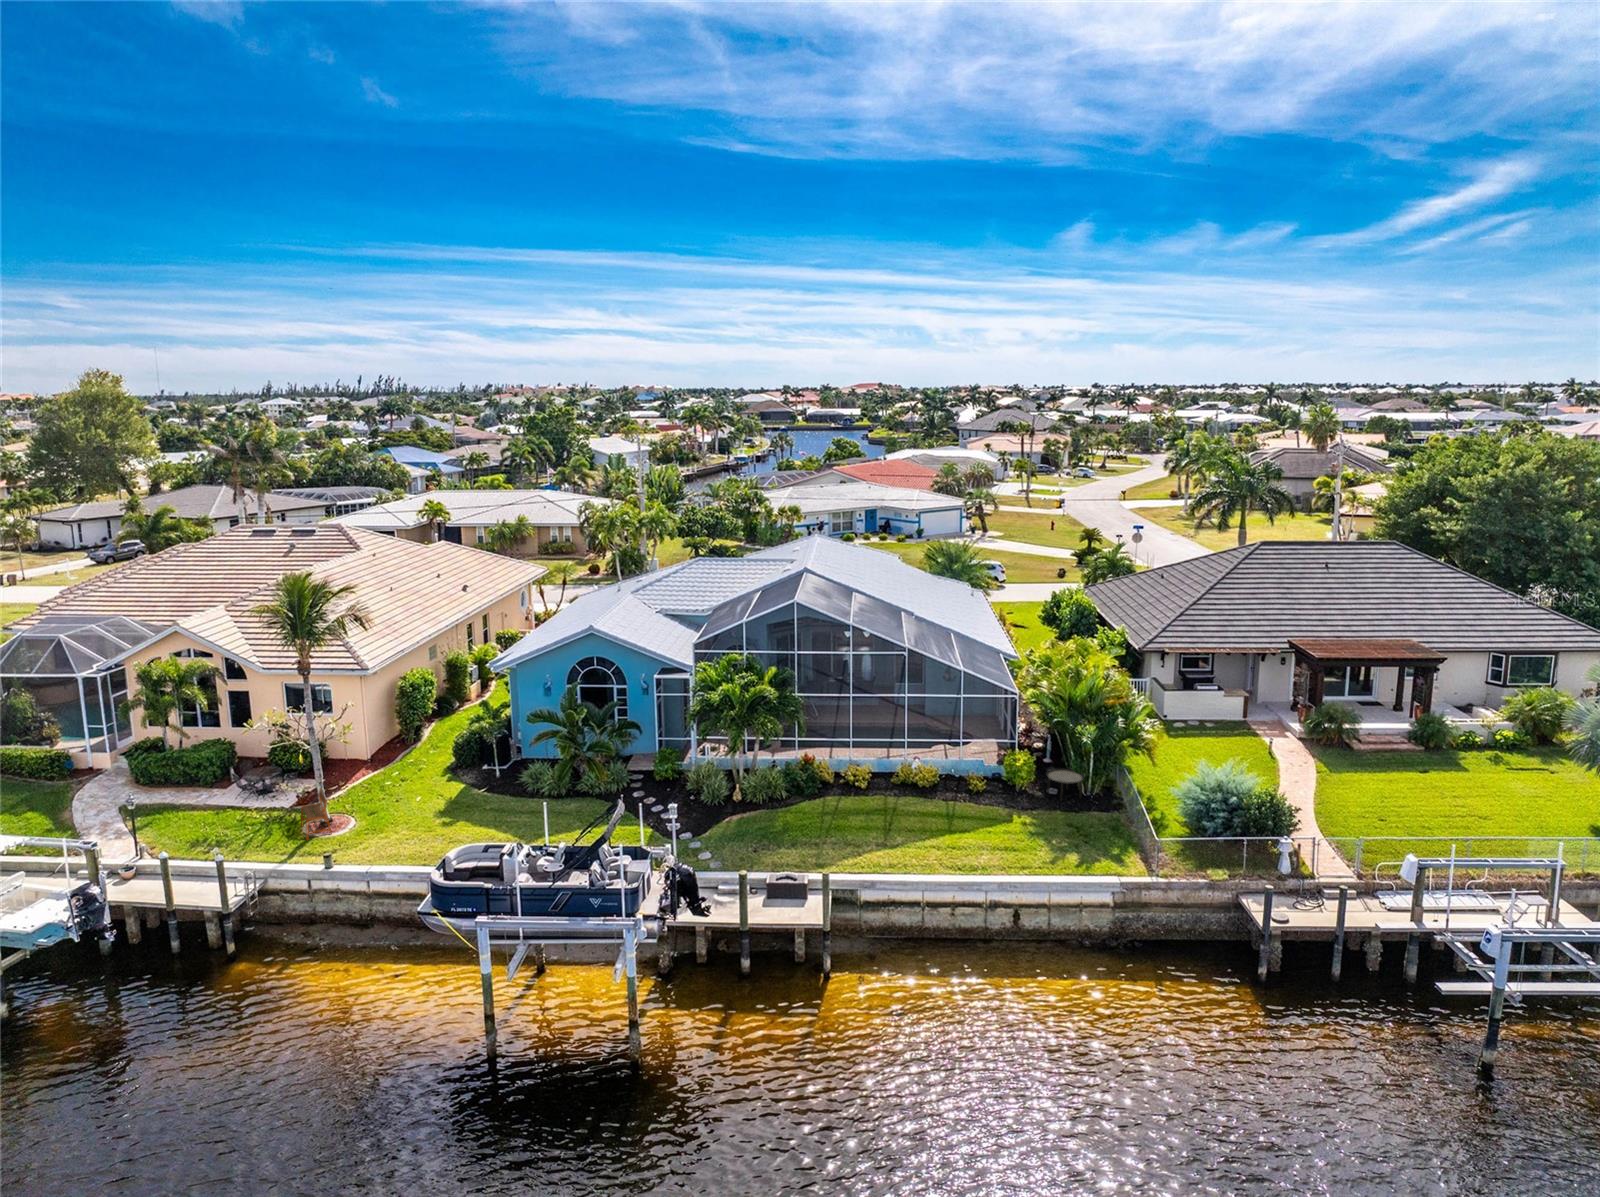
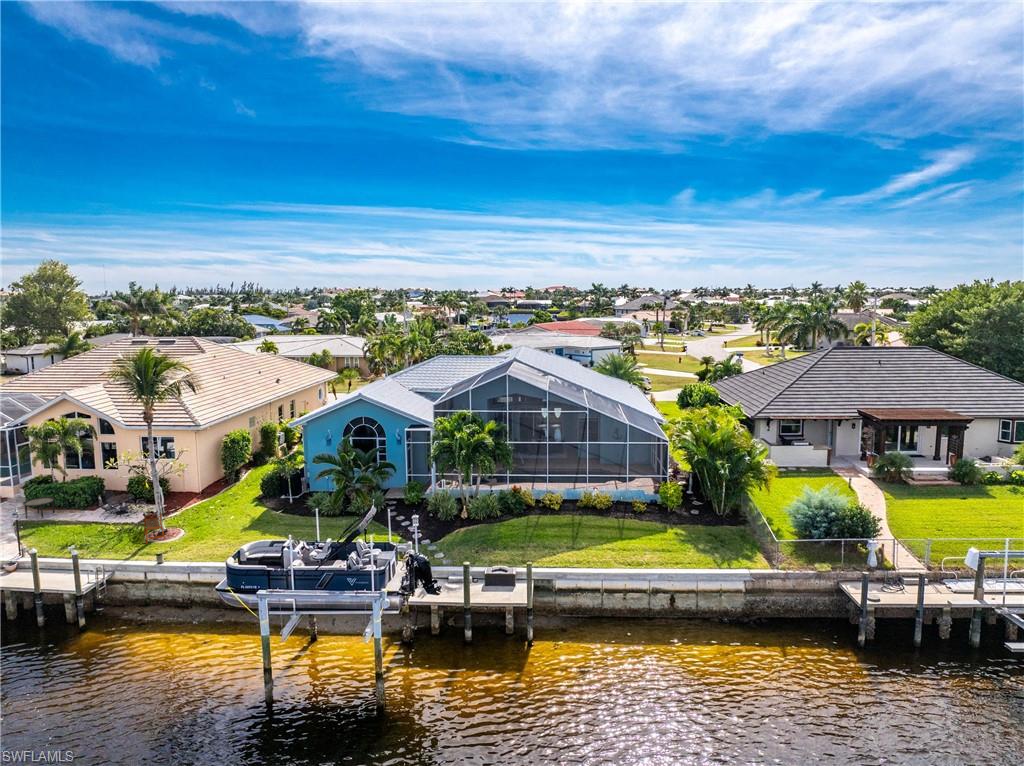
round table: present [1046,768,1084,801] -> present [23,497,55,518]

